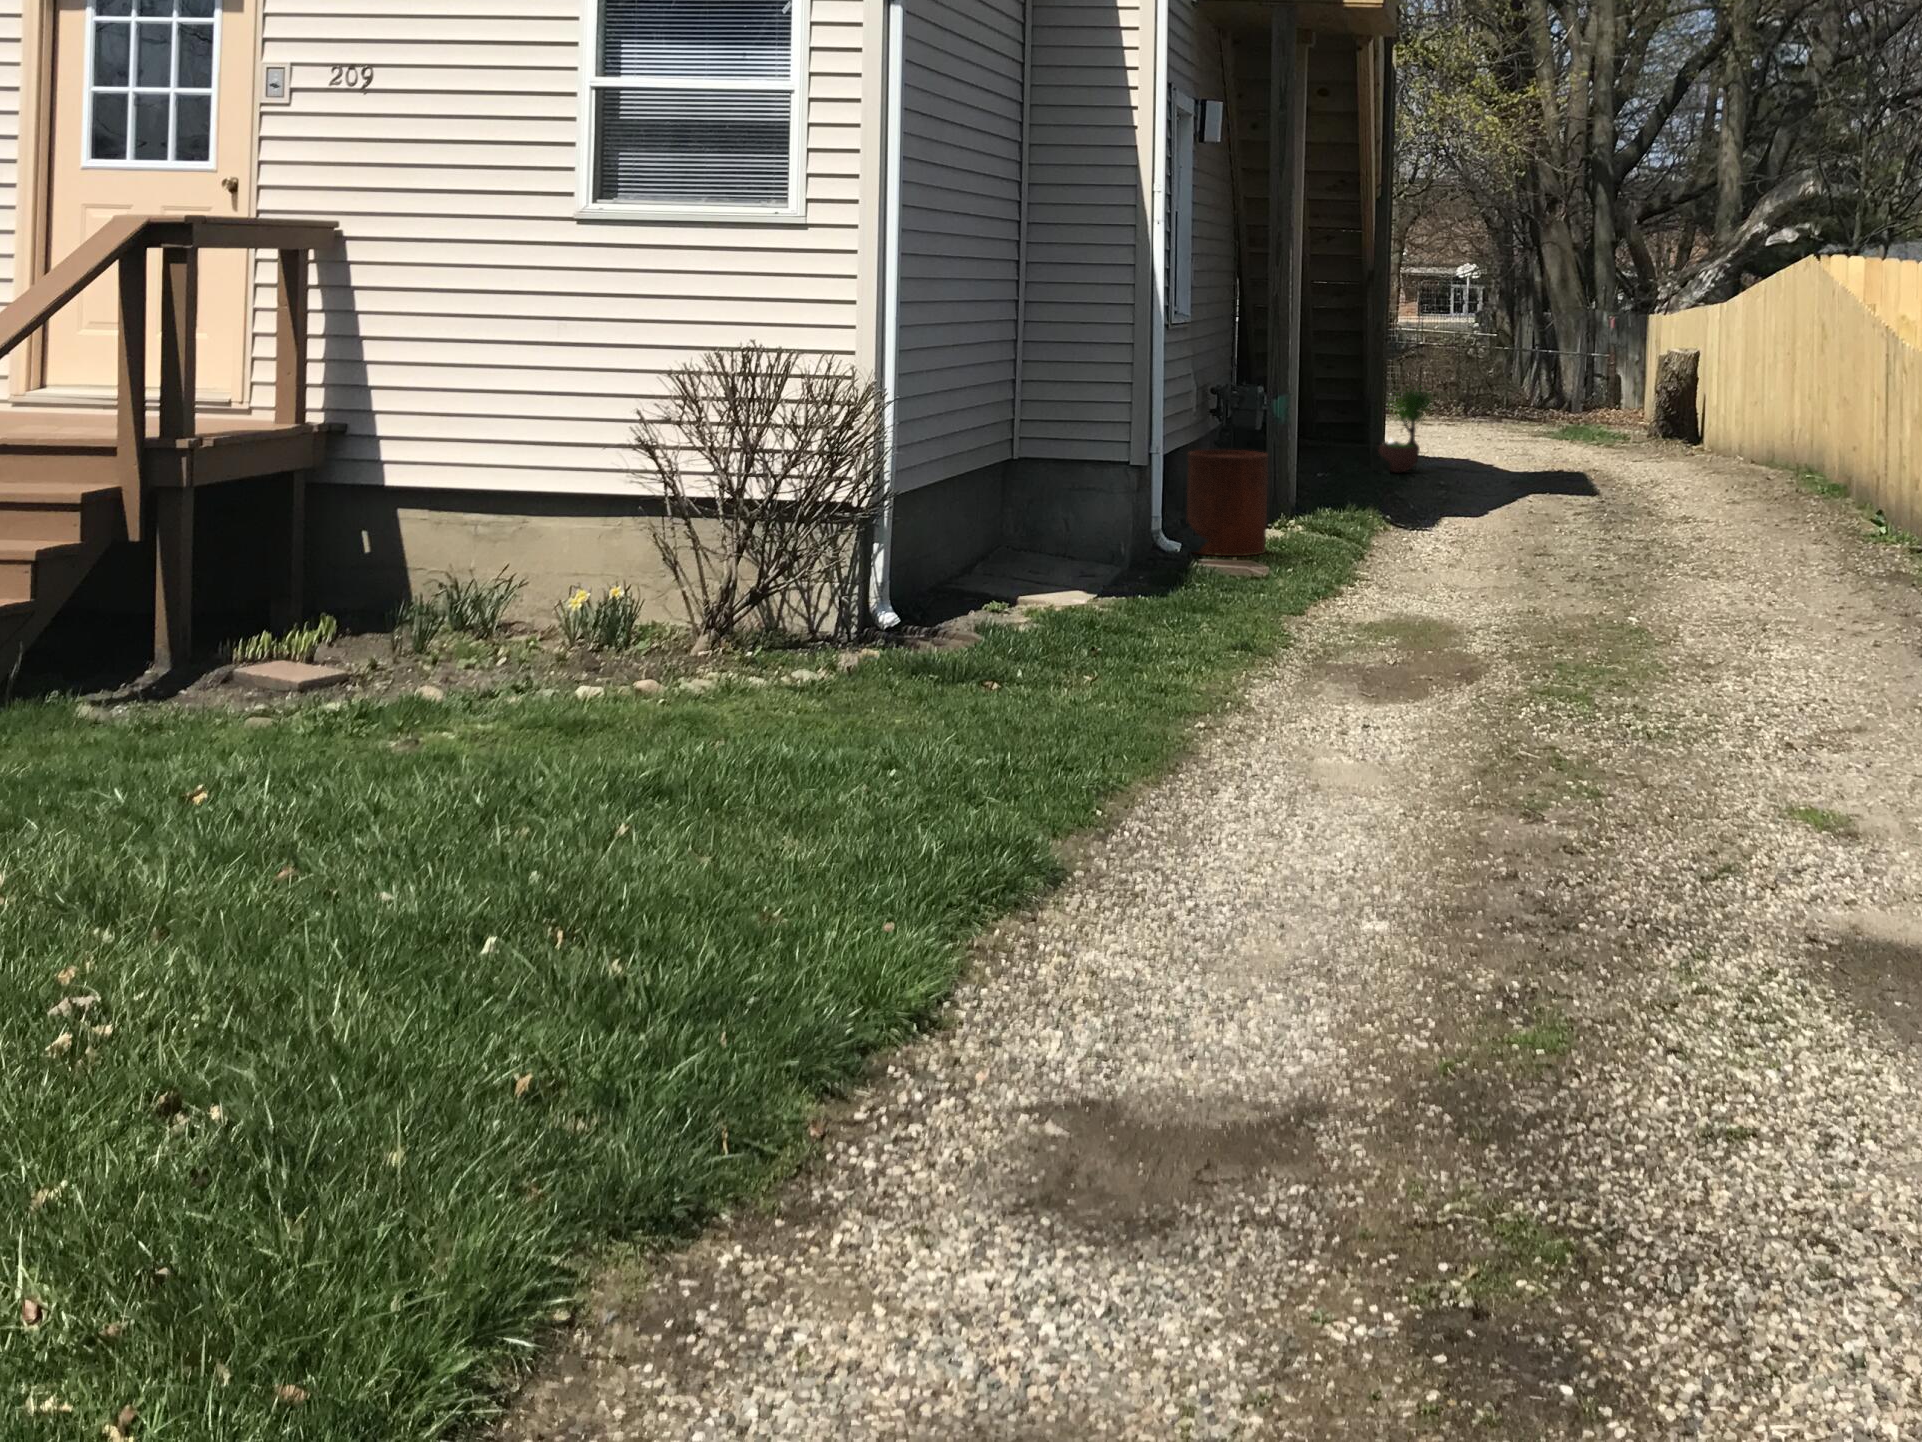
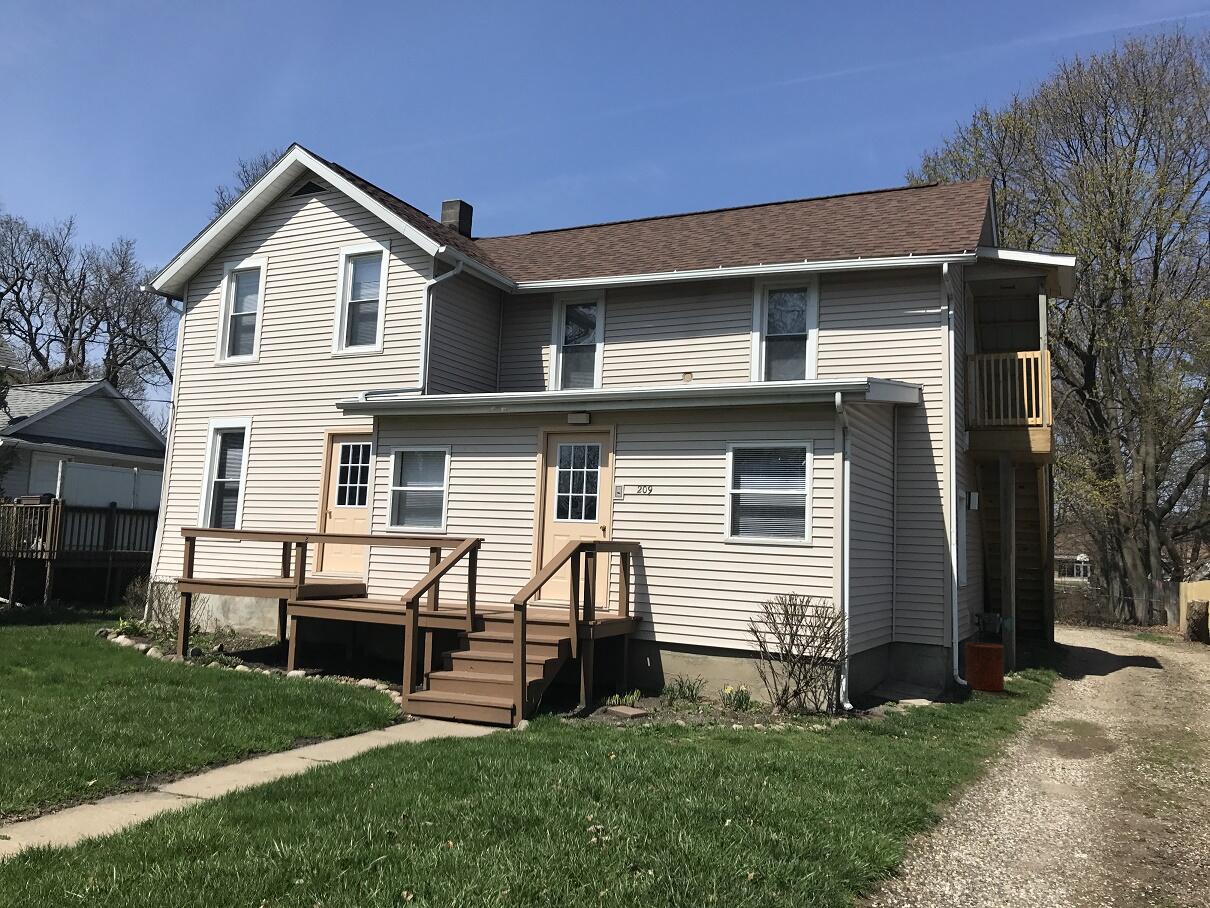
potted tree: present [1378,386,1434,473] -> none [1047,613,1075,655]

